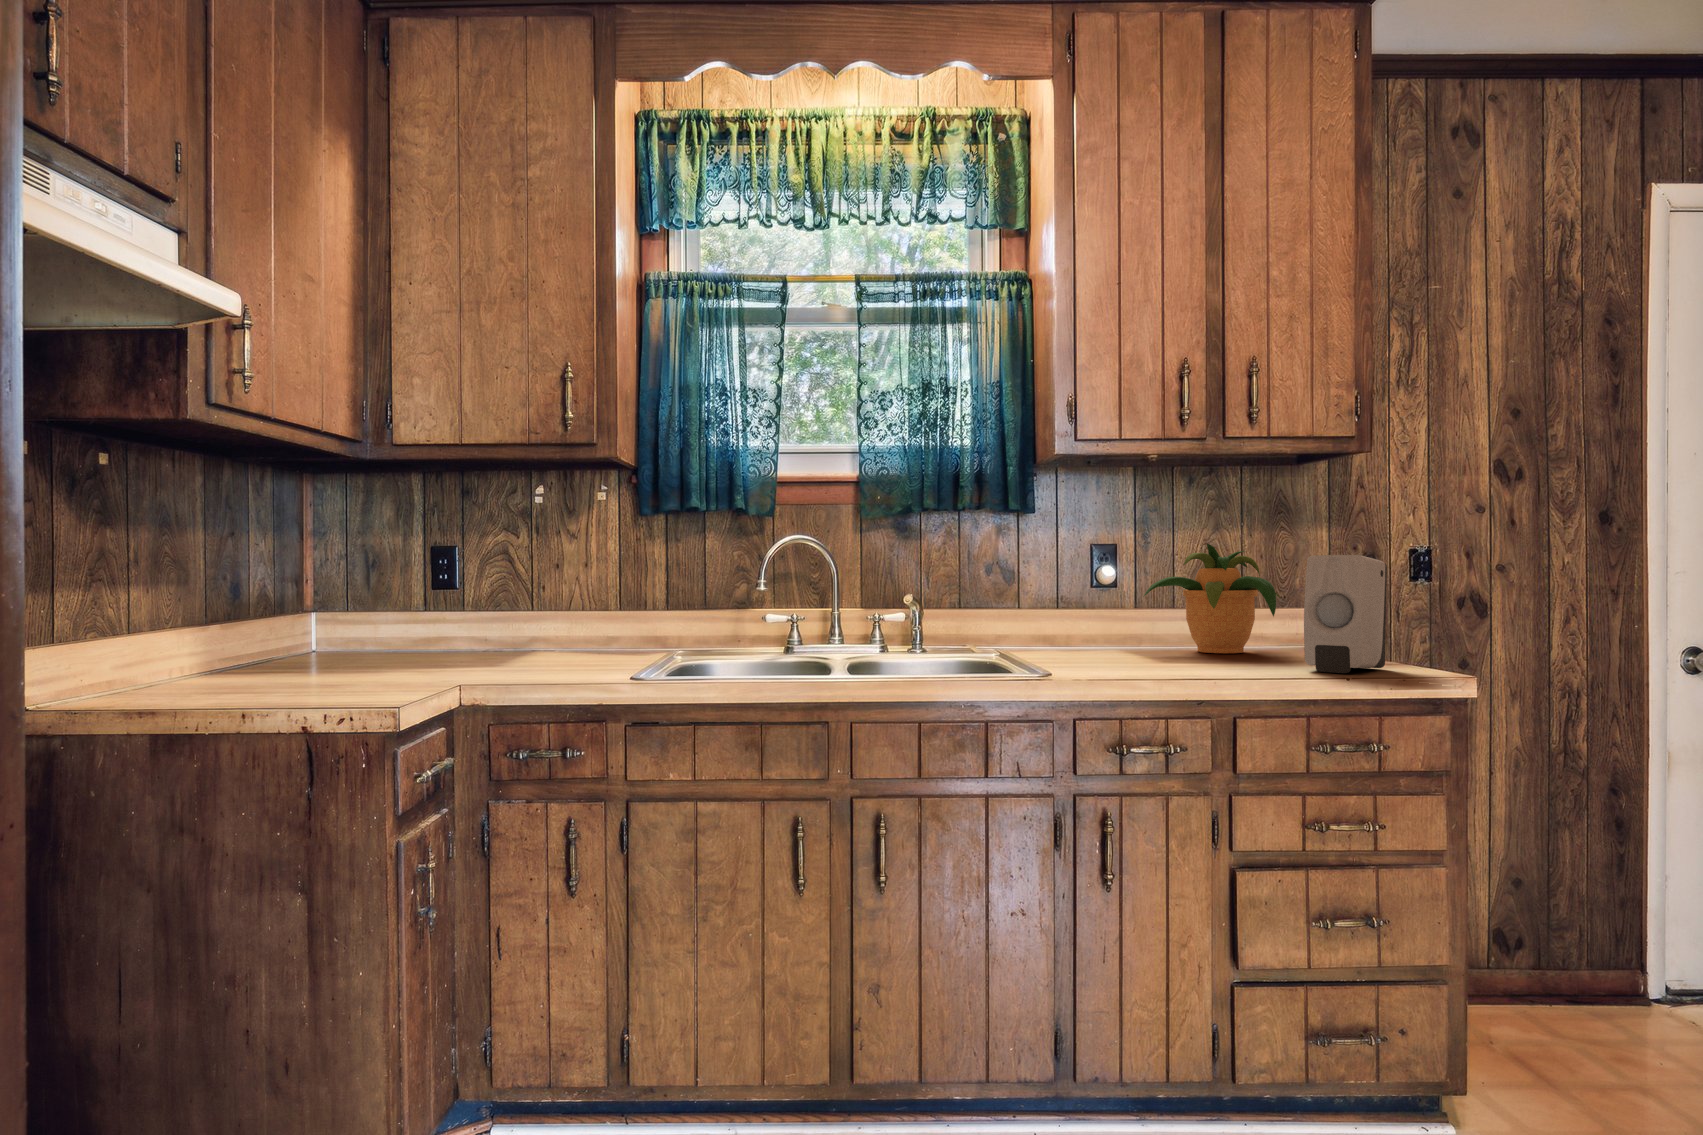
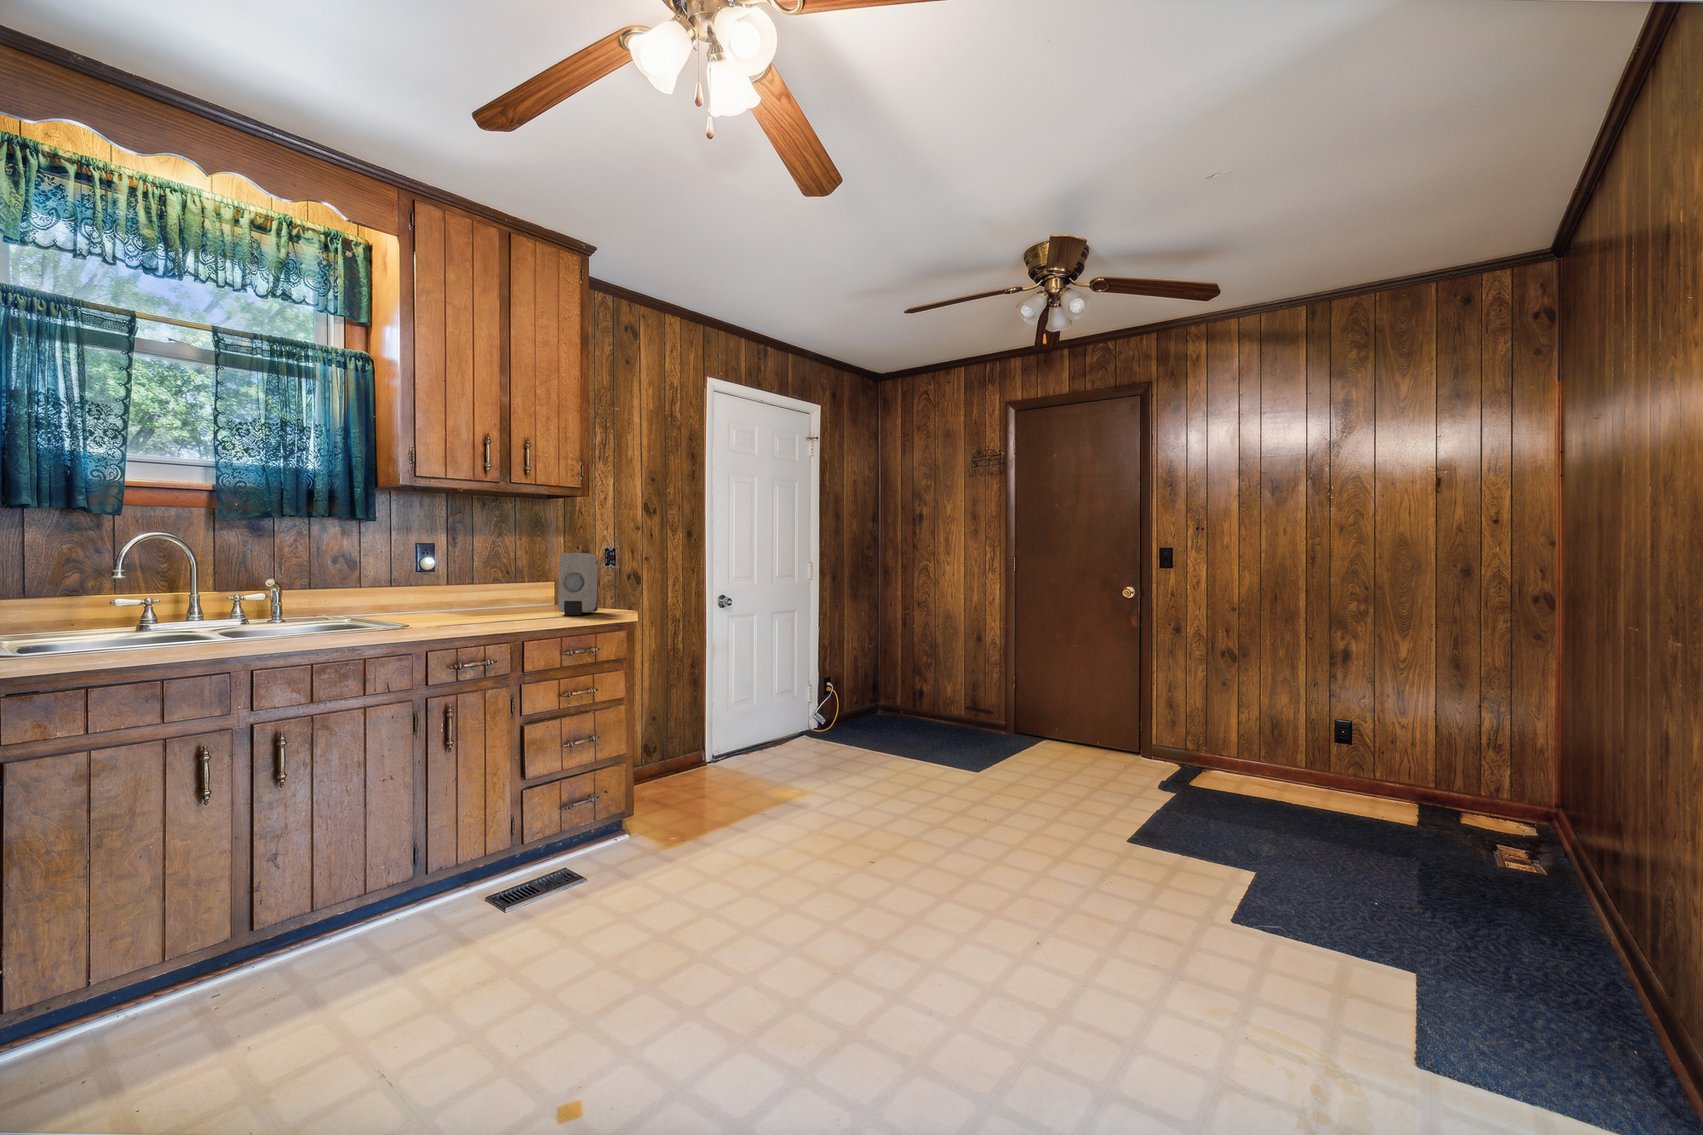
potted plant: present [1144,544,1280,653] -> none [454,544,539,609]

